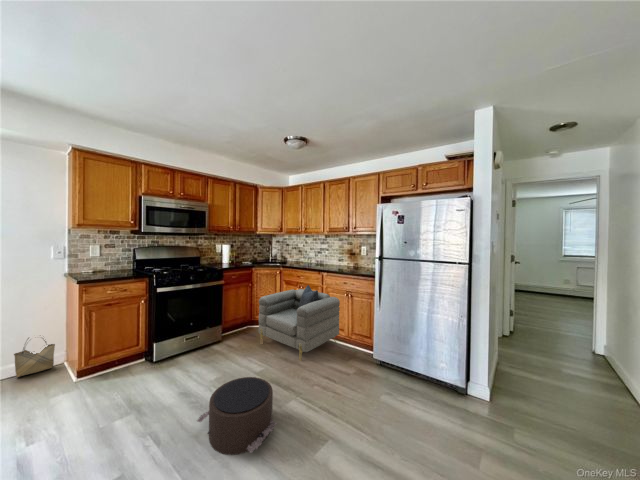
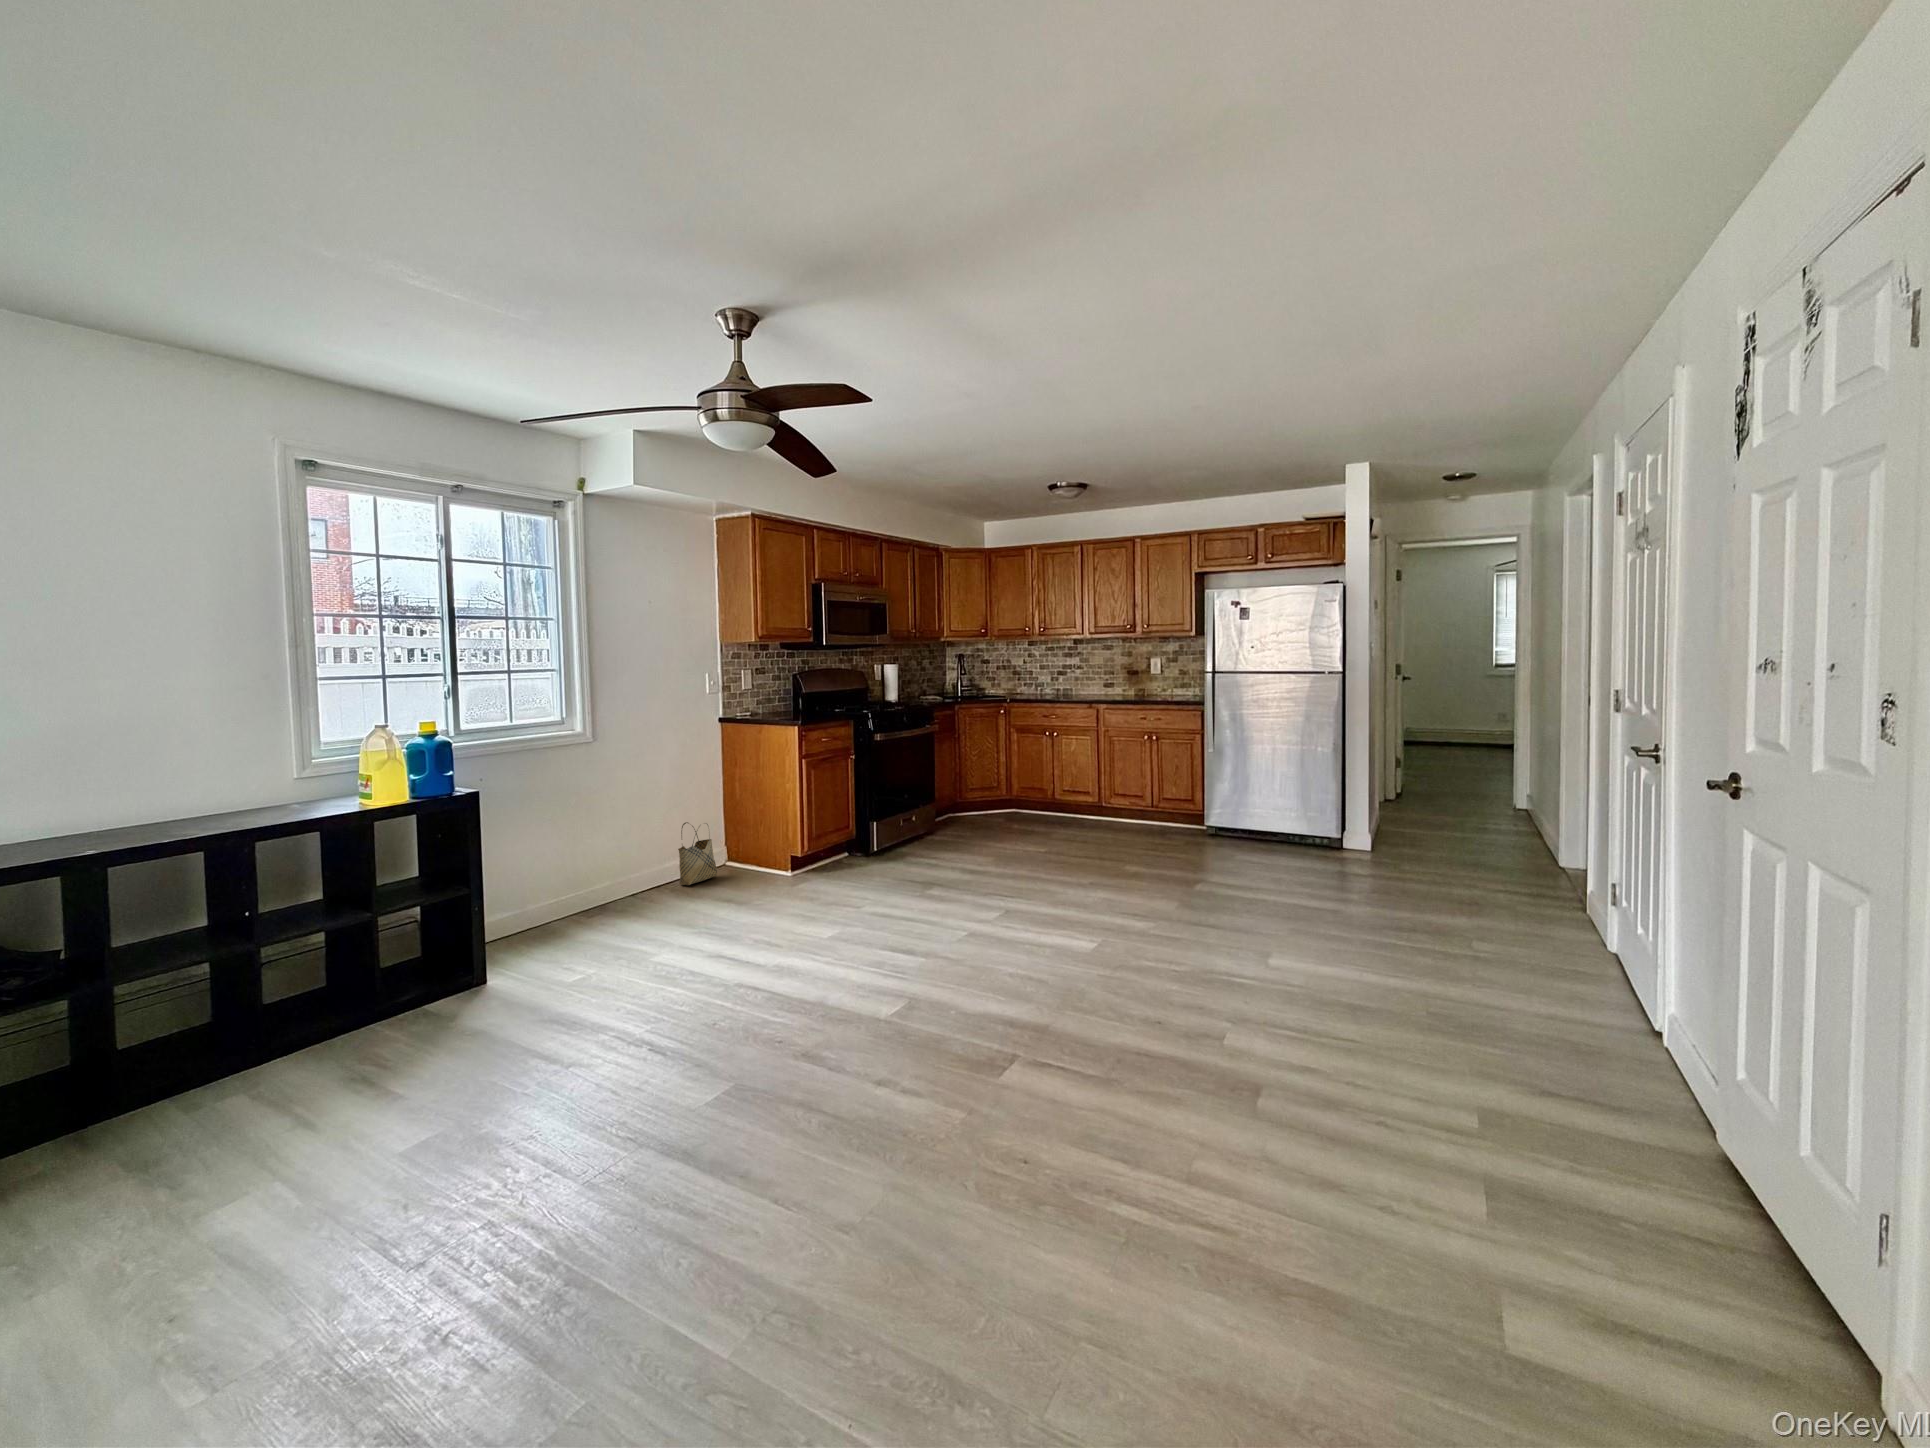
armchair: present [259,285,340,360] -> none [994,730,1131,844]
pouf: present [197,377,277,455] -> none [1043,835,1141,898]

